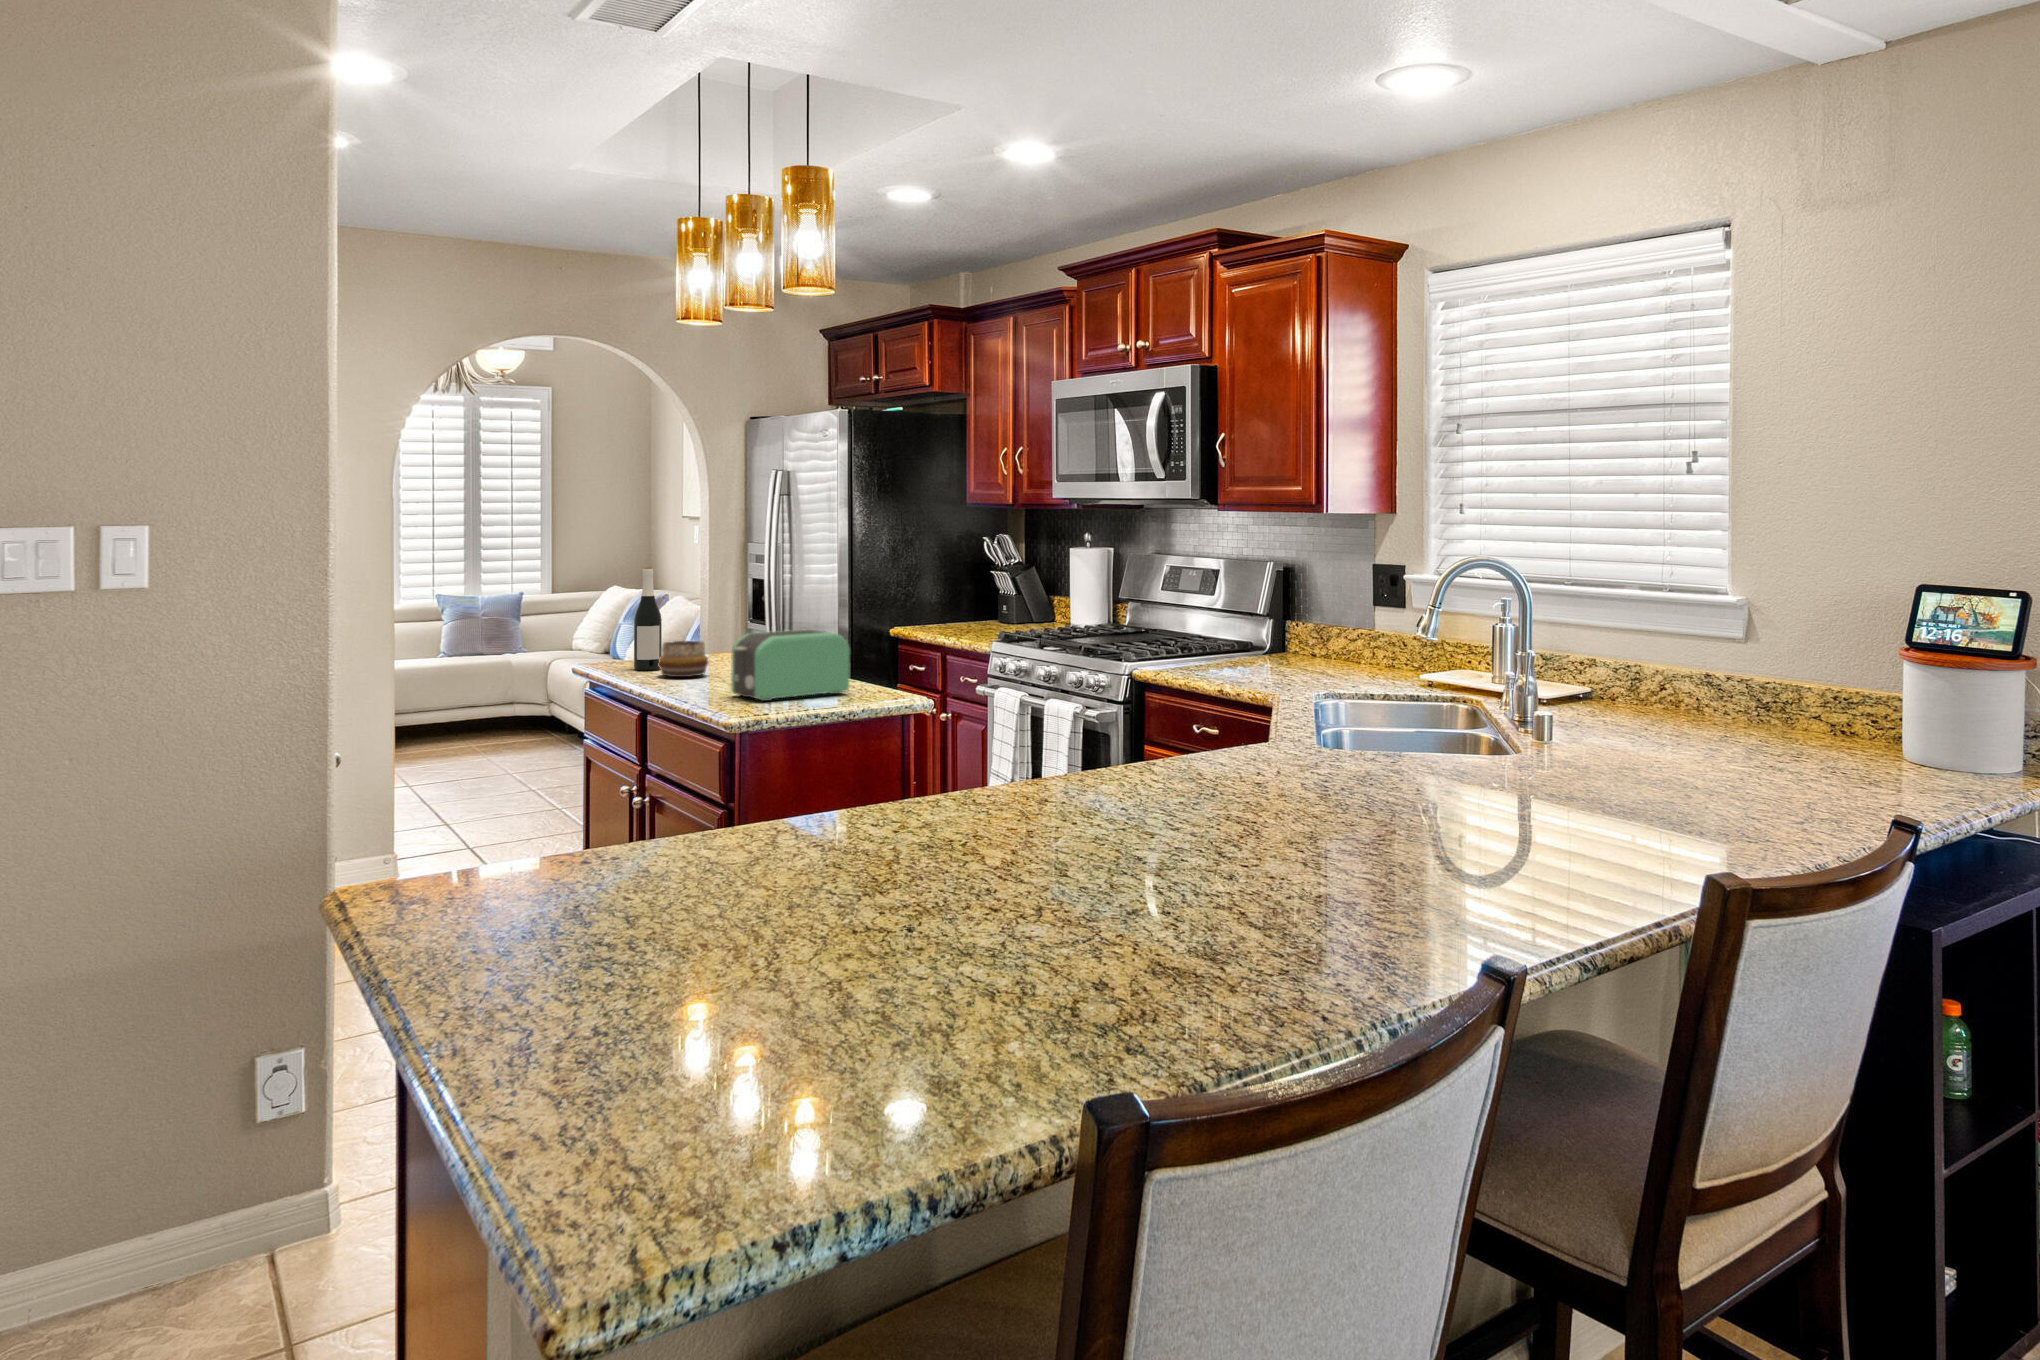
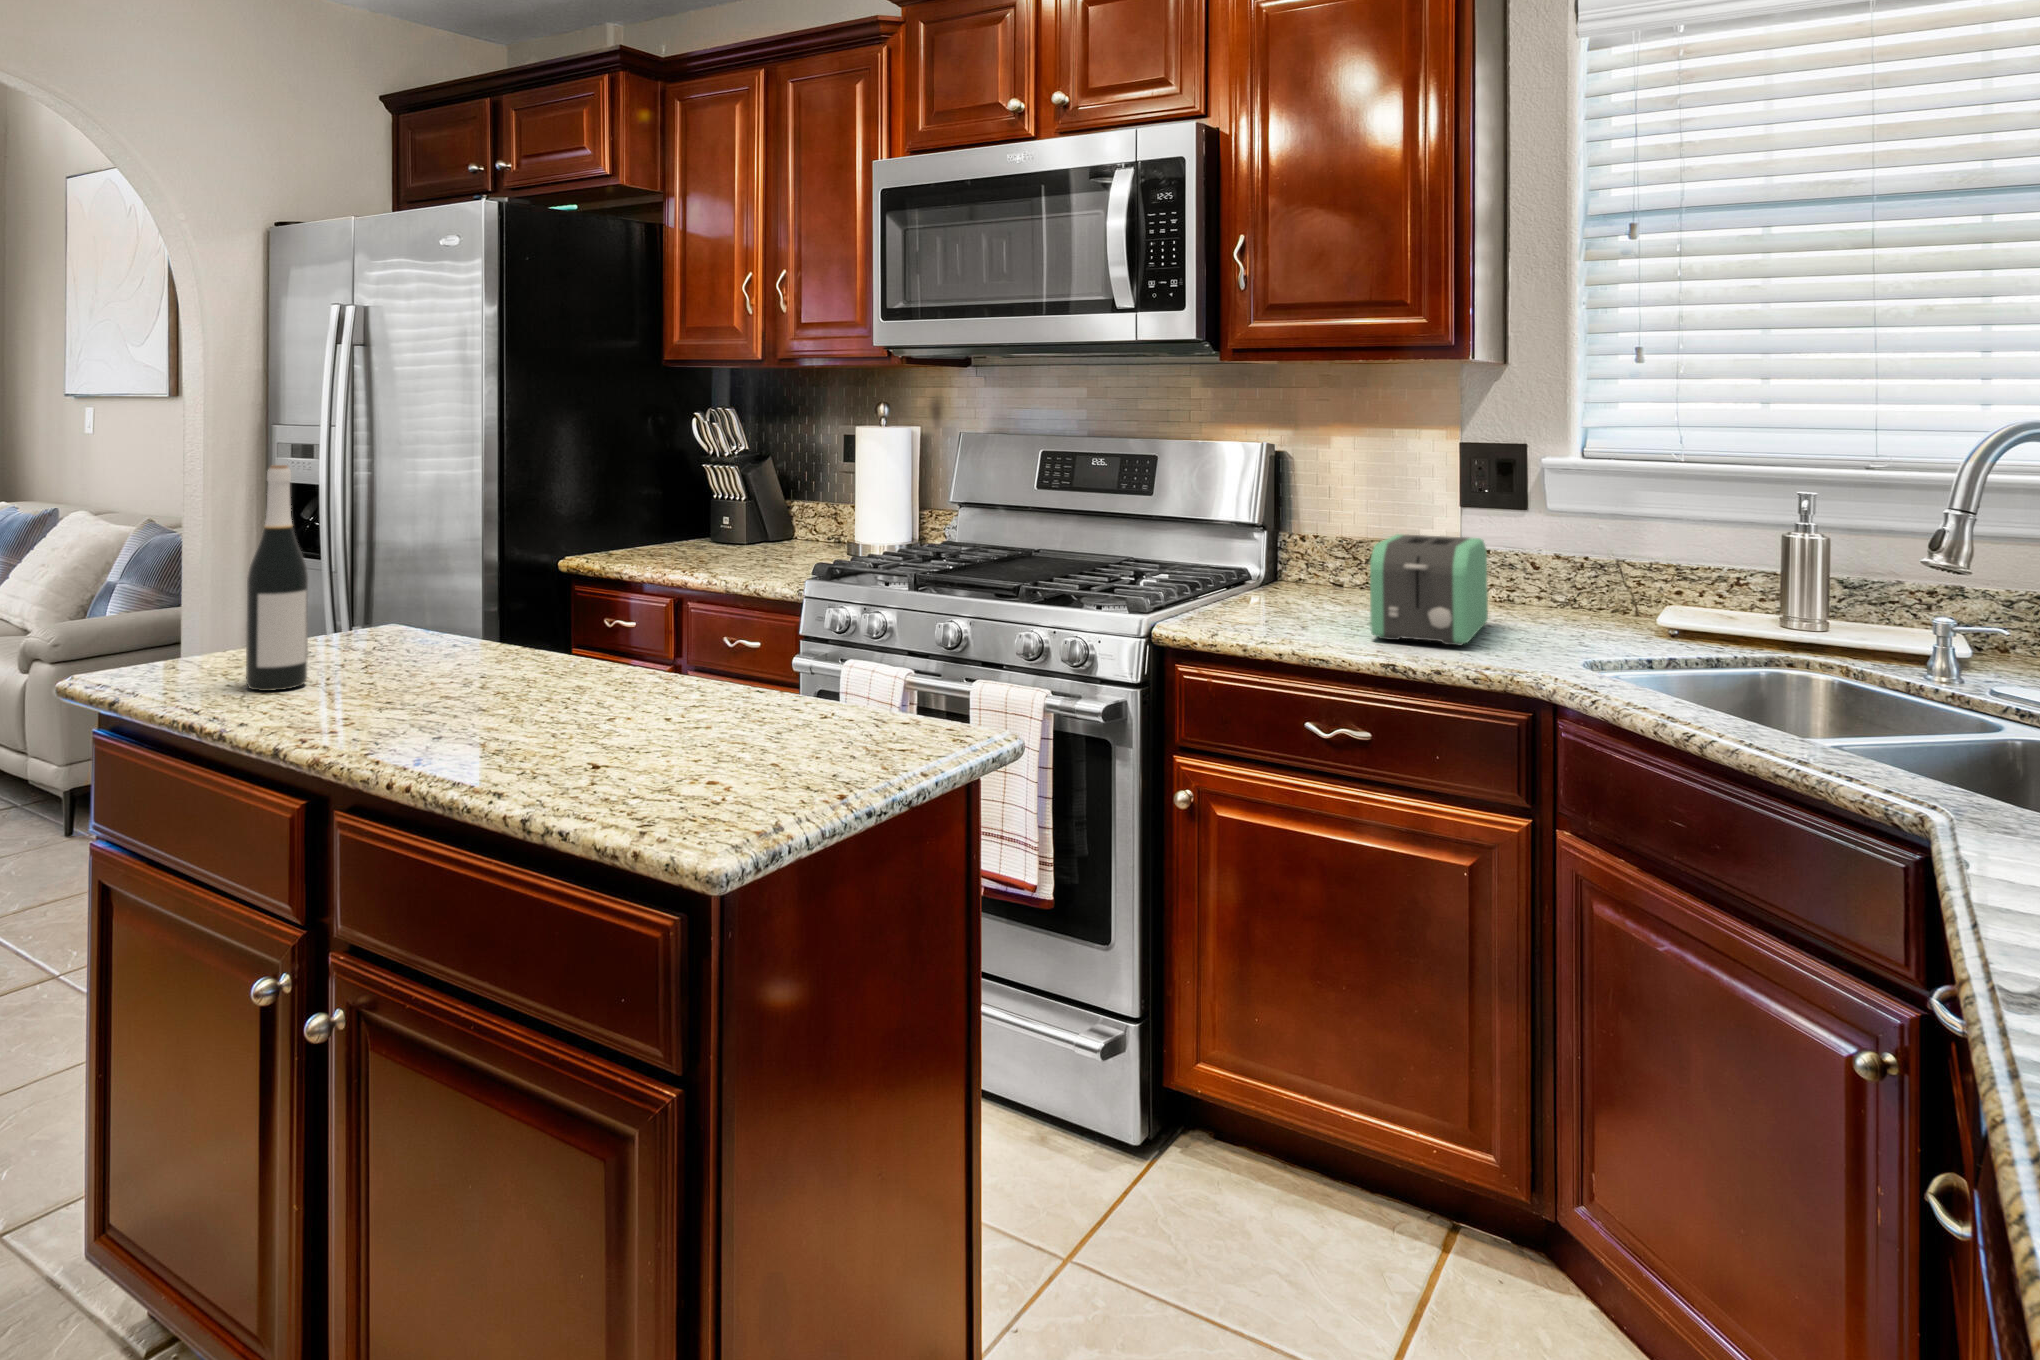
toaster: present [731,629,850,701] -> present [1370,534,1488,645]
decorative bowl: present [658,641,709,677] -> none [331,622,444,708]

